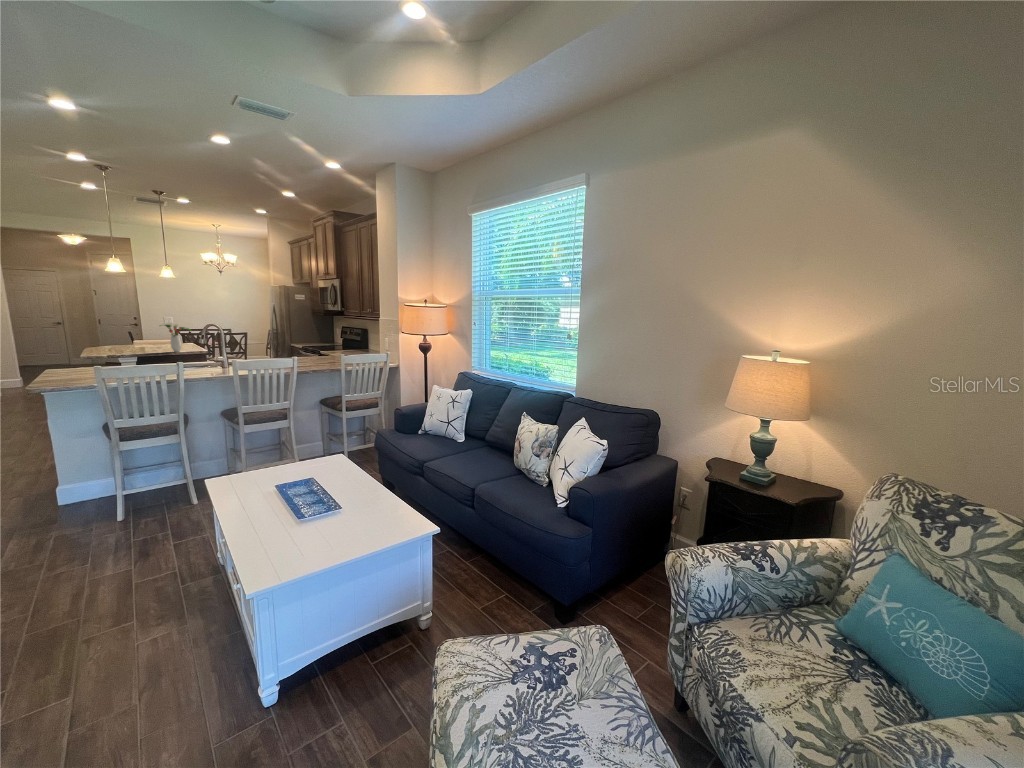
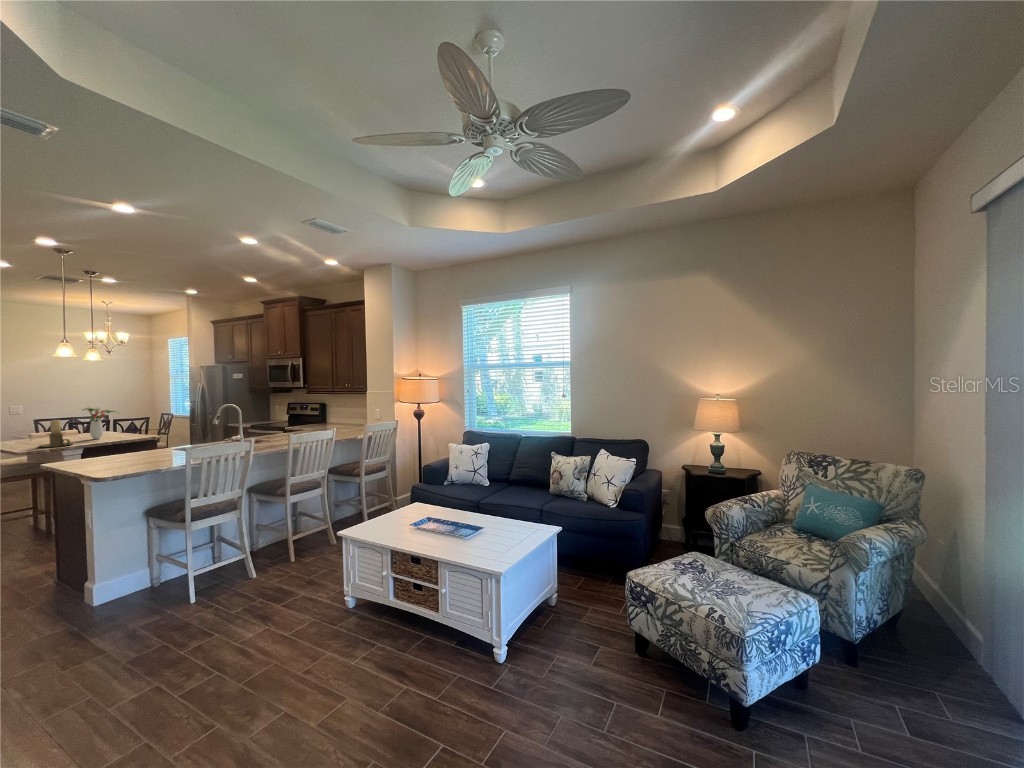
candle holder: none [121,333,150,357] -> present [40,420,73,448]

